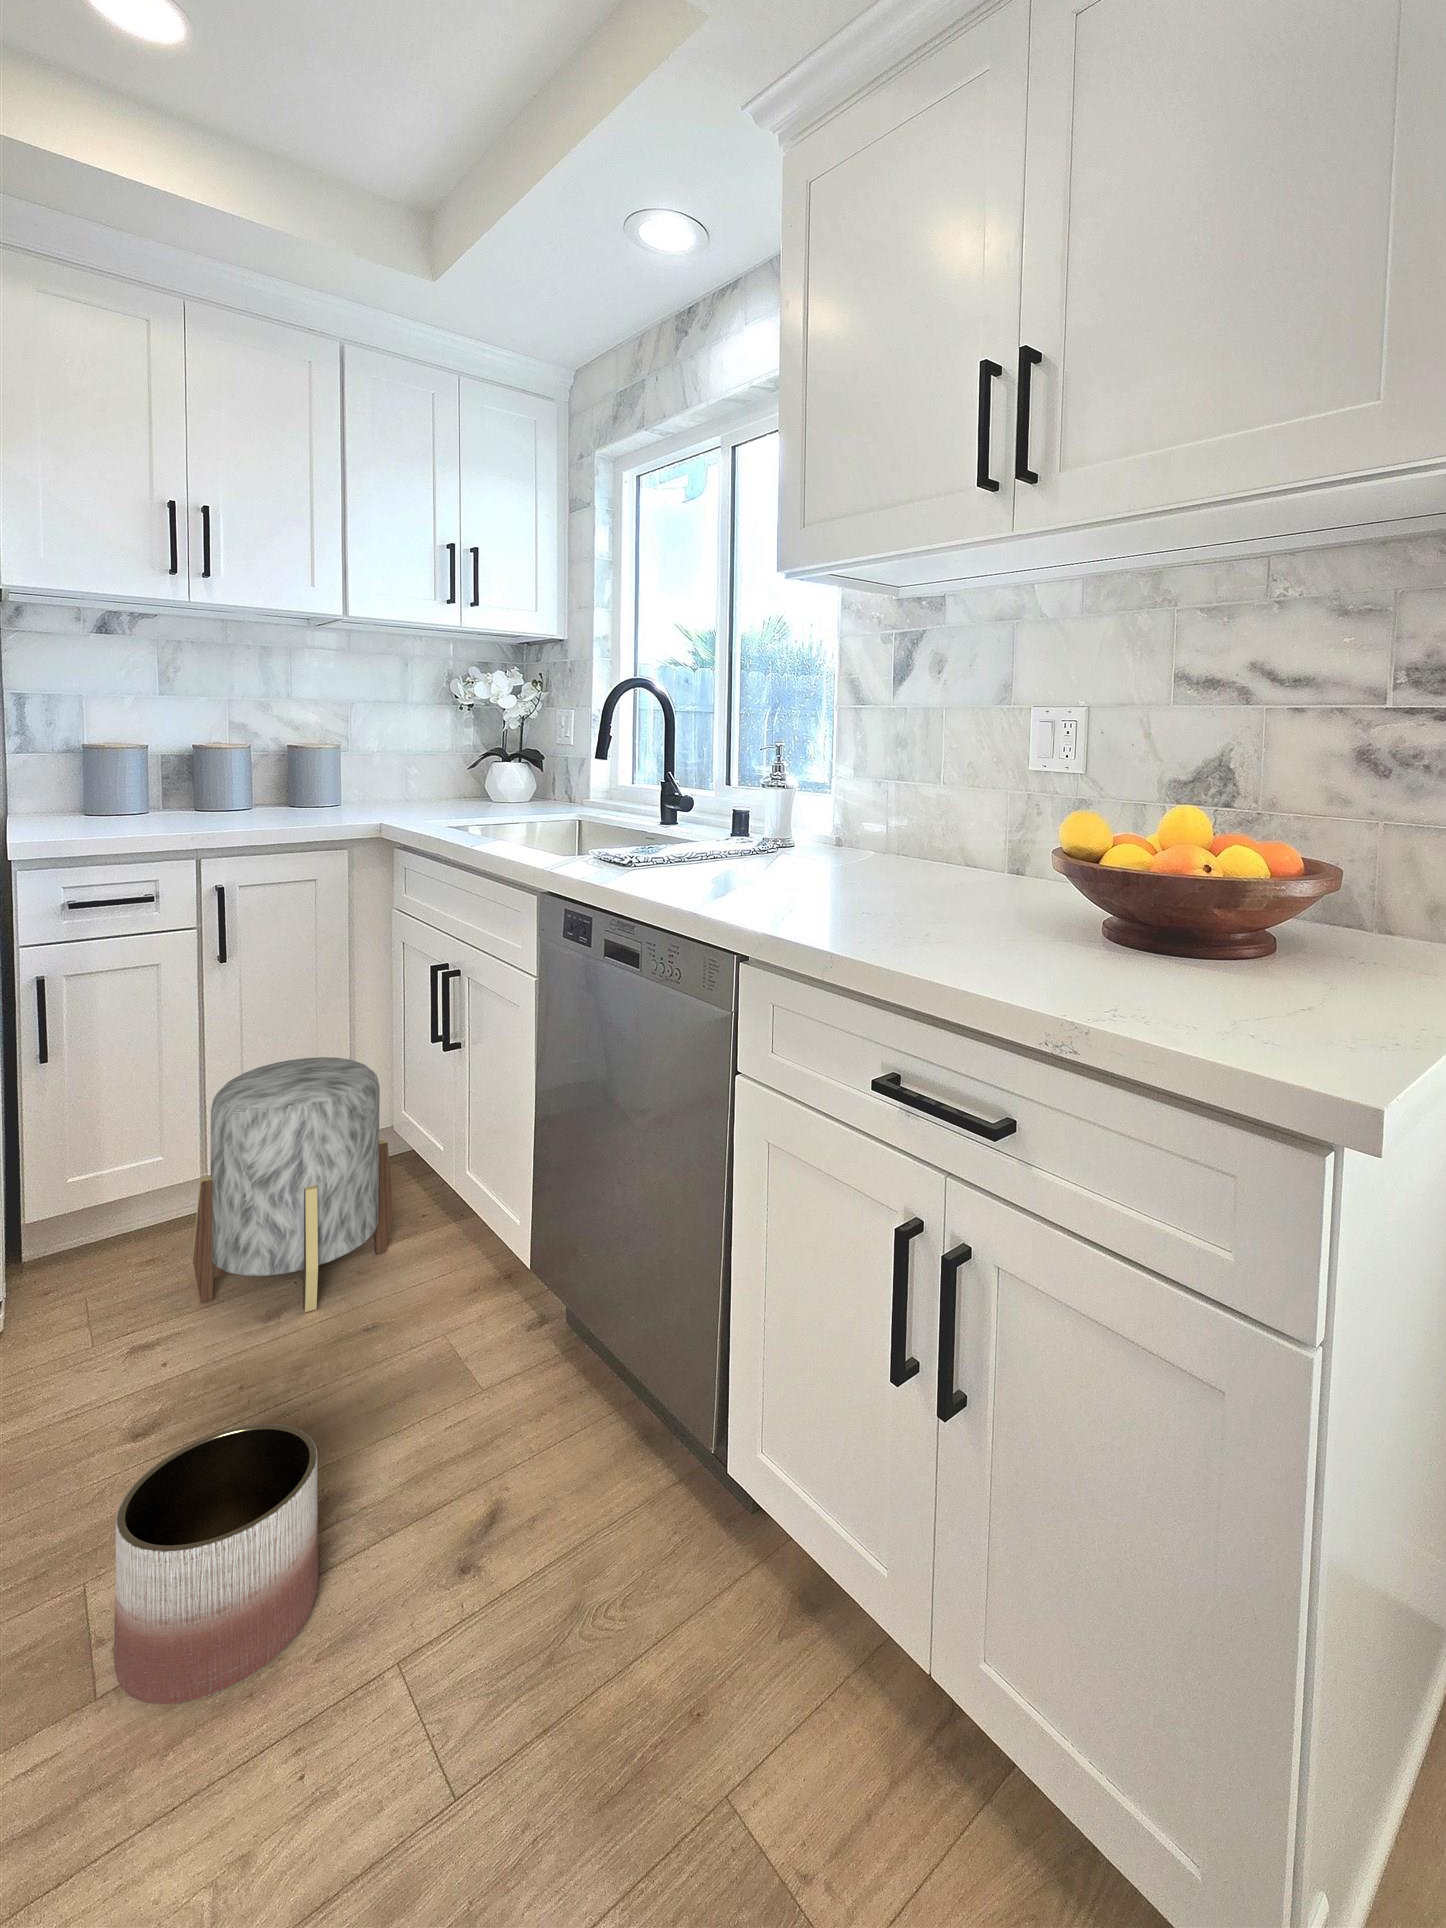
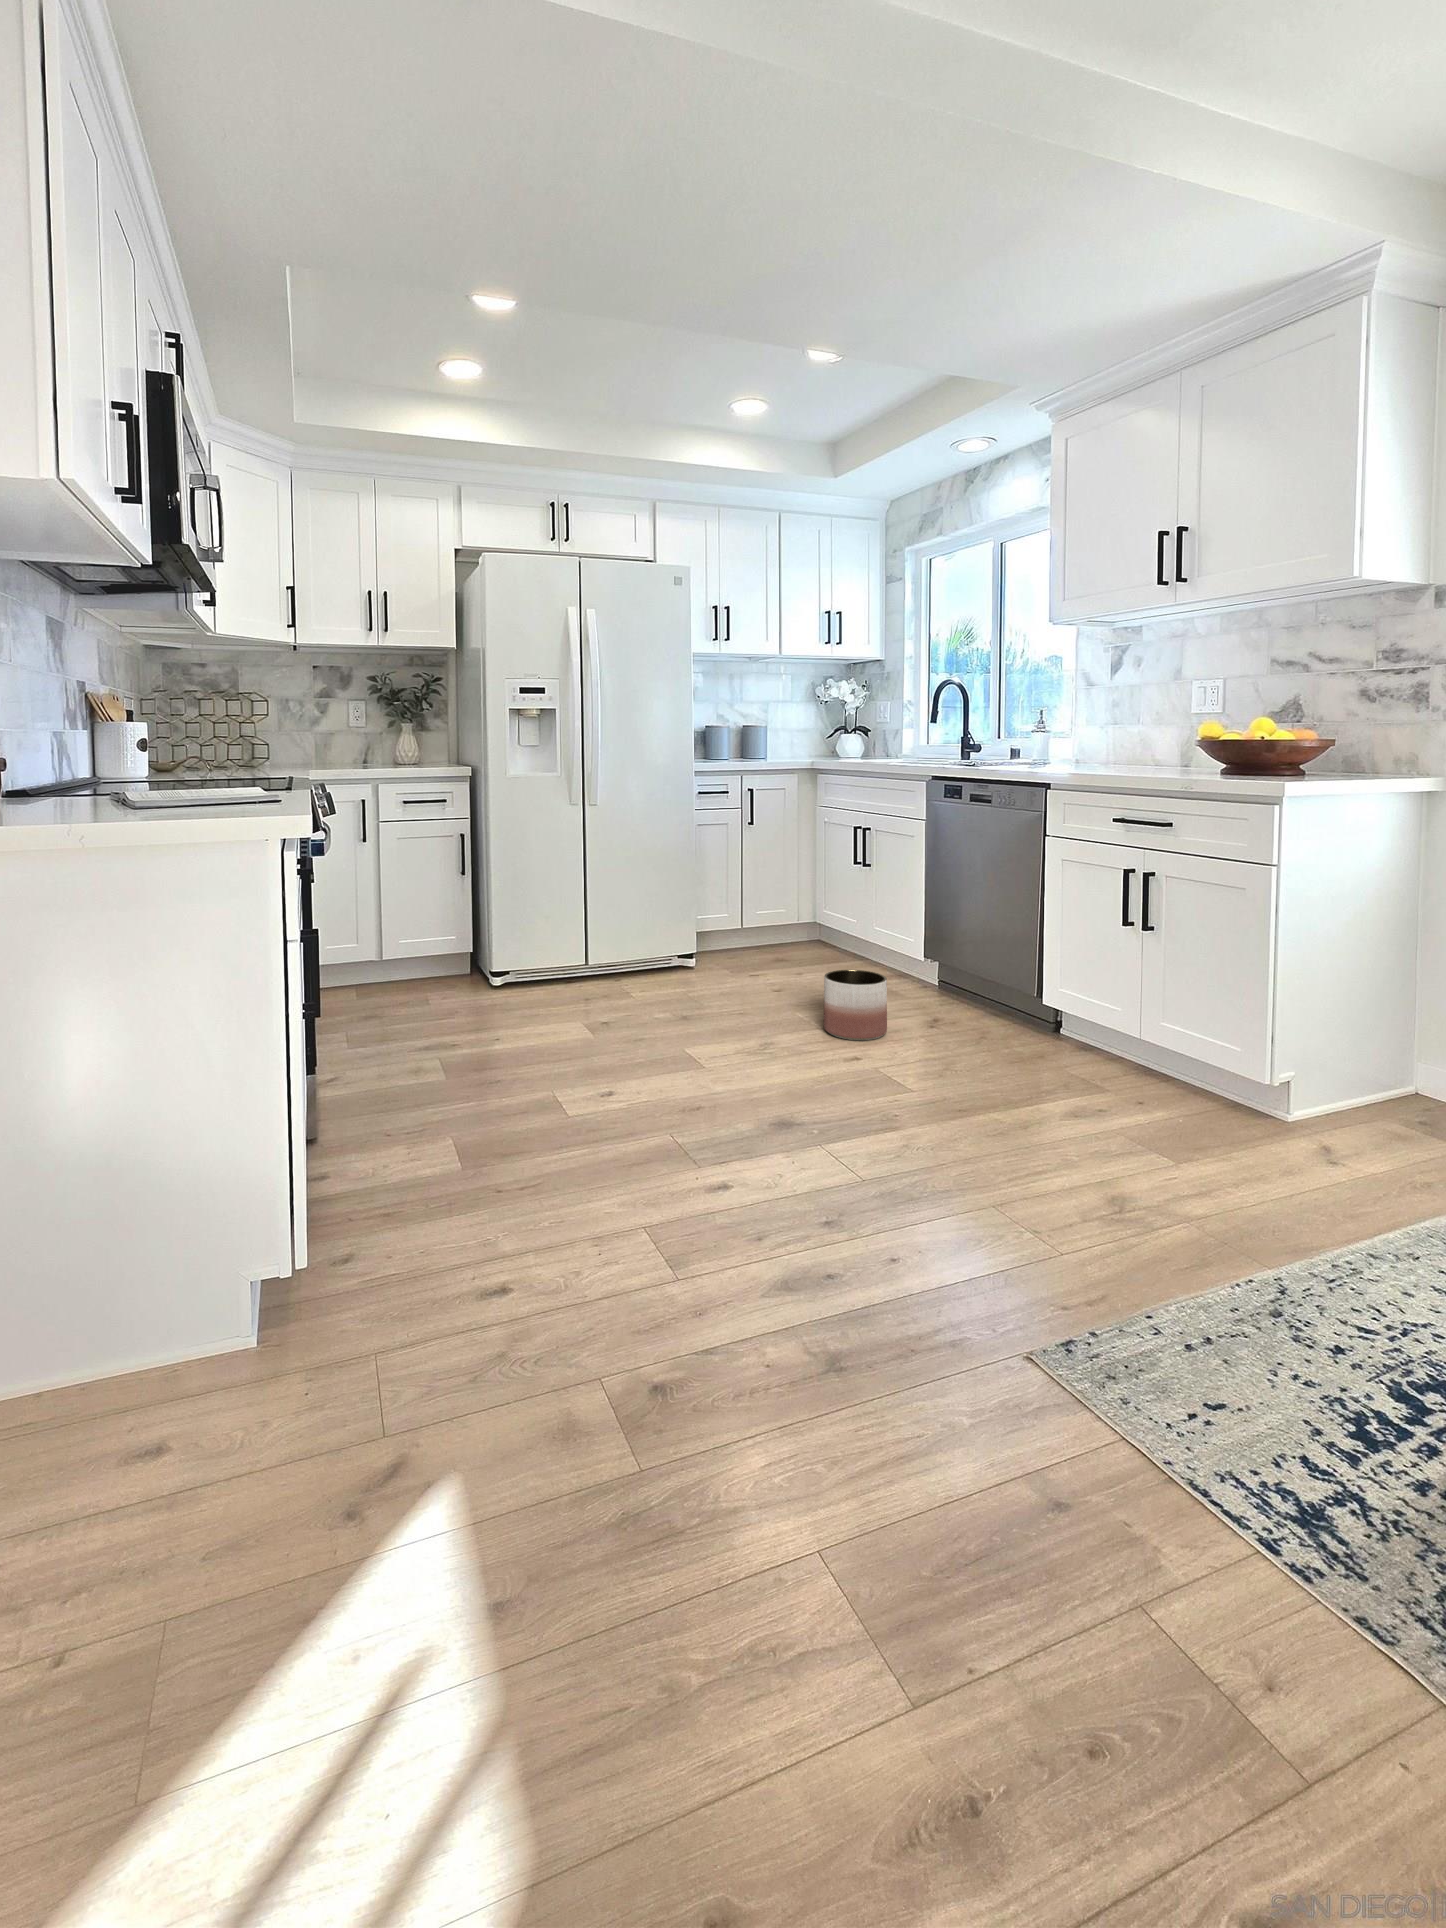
stool: present [192,1057,393,1312] -> none [763,871,840,979]

